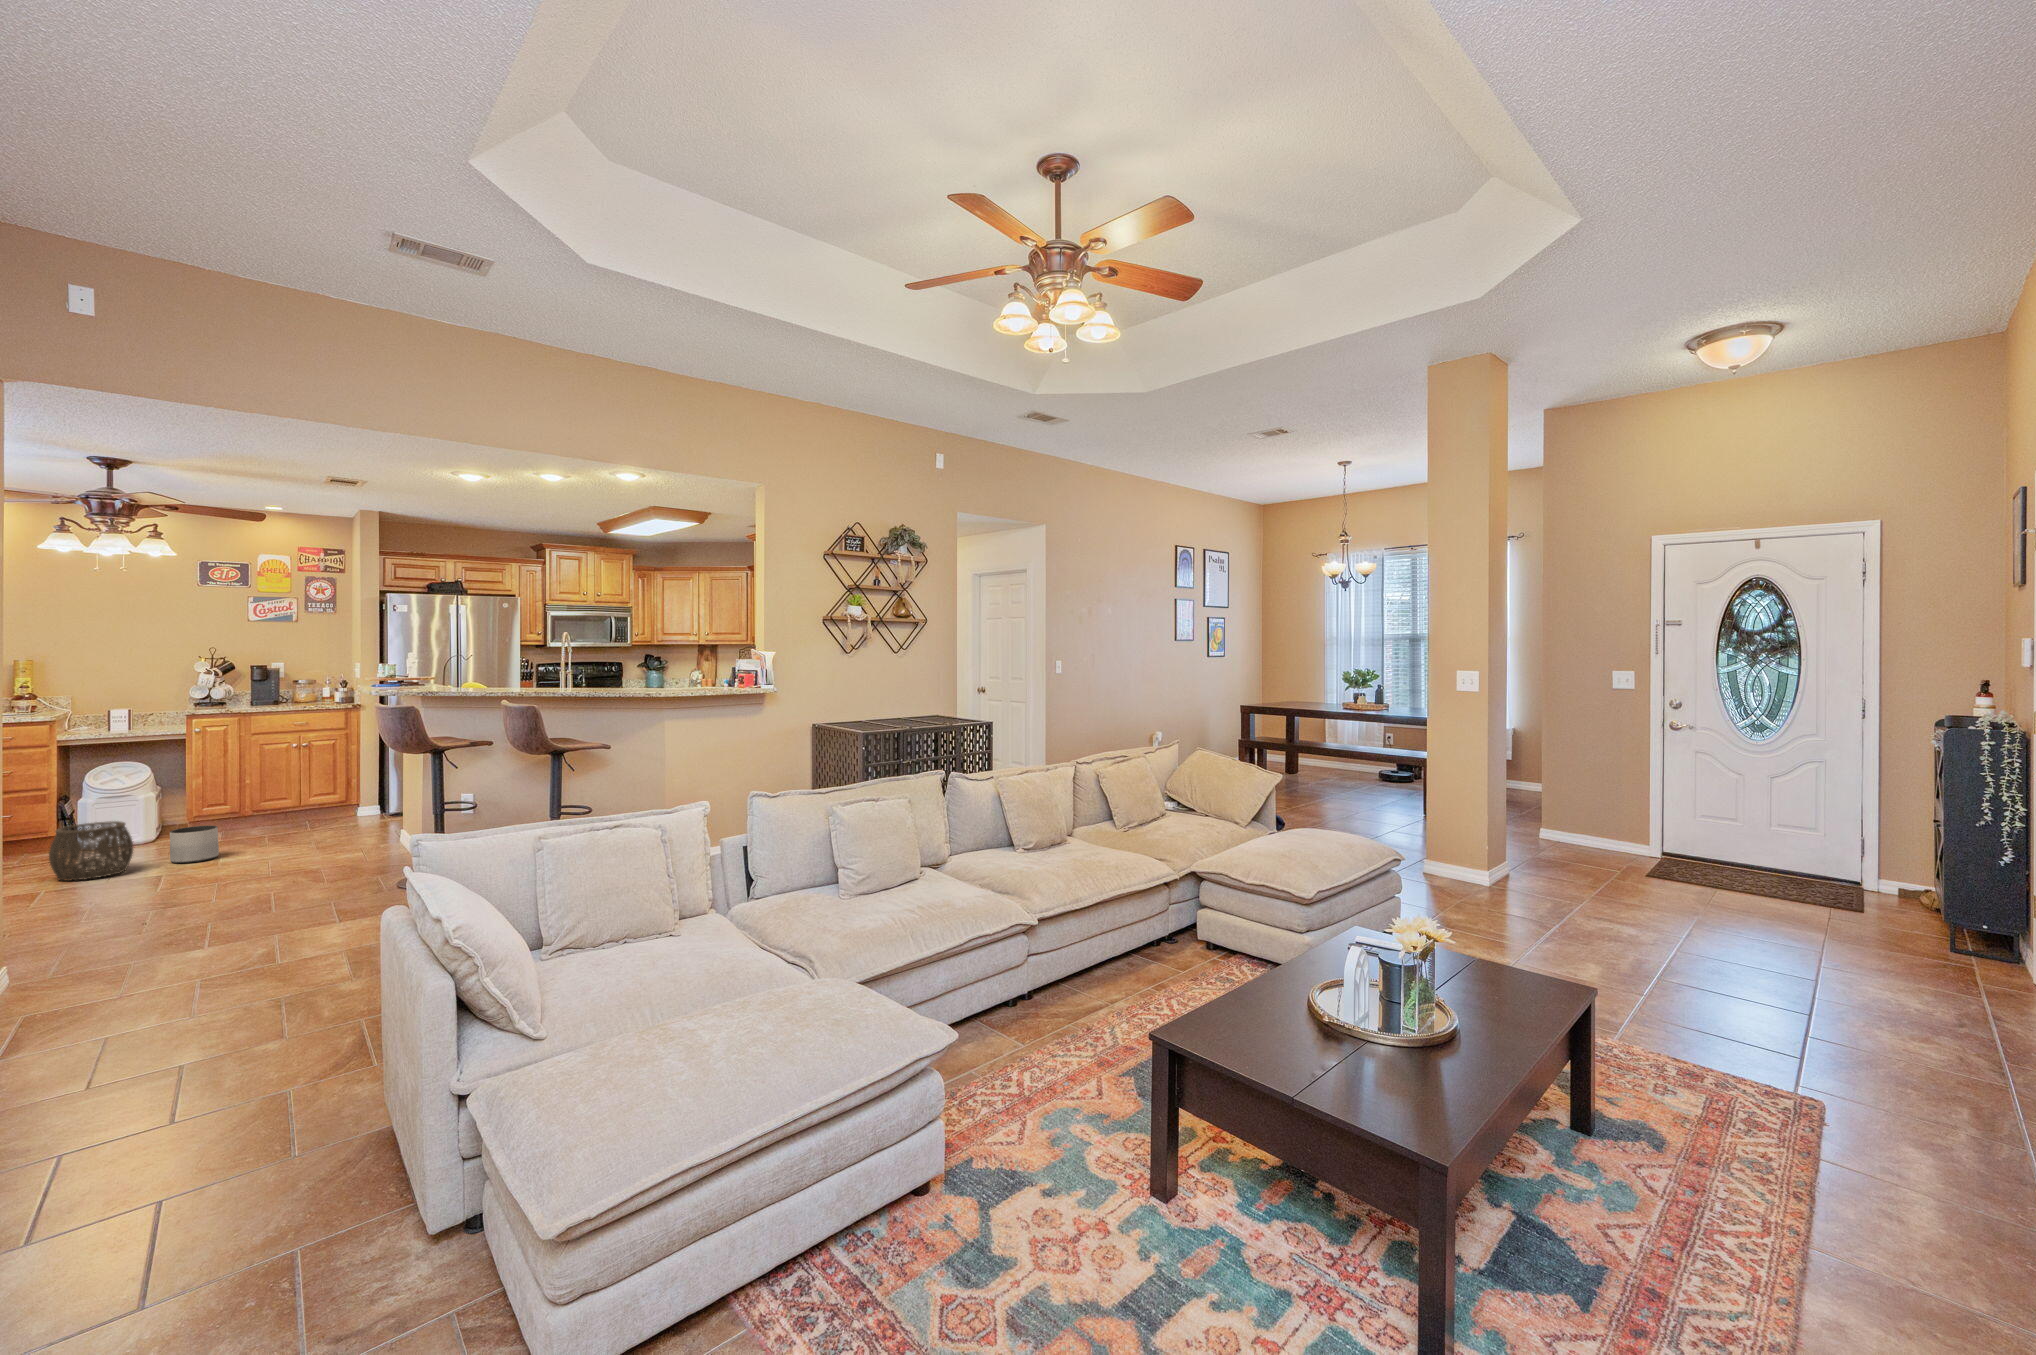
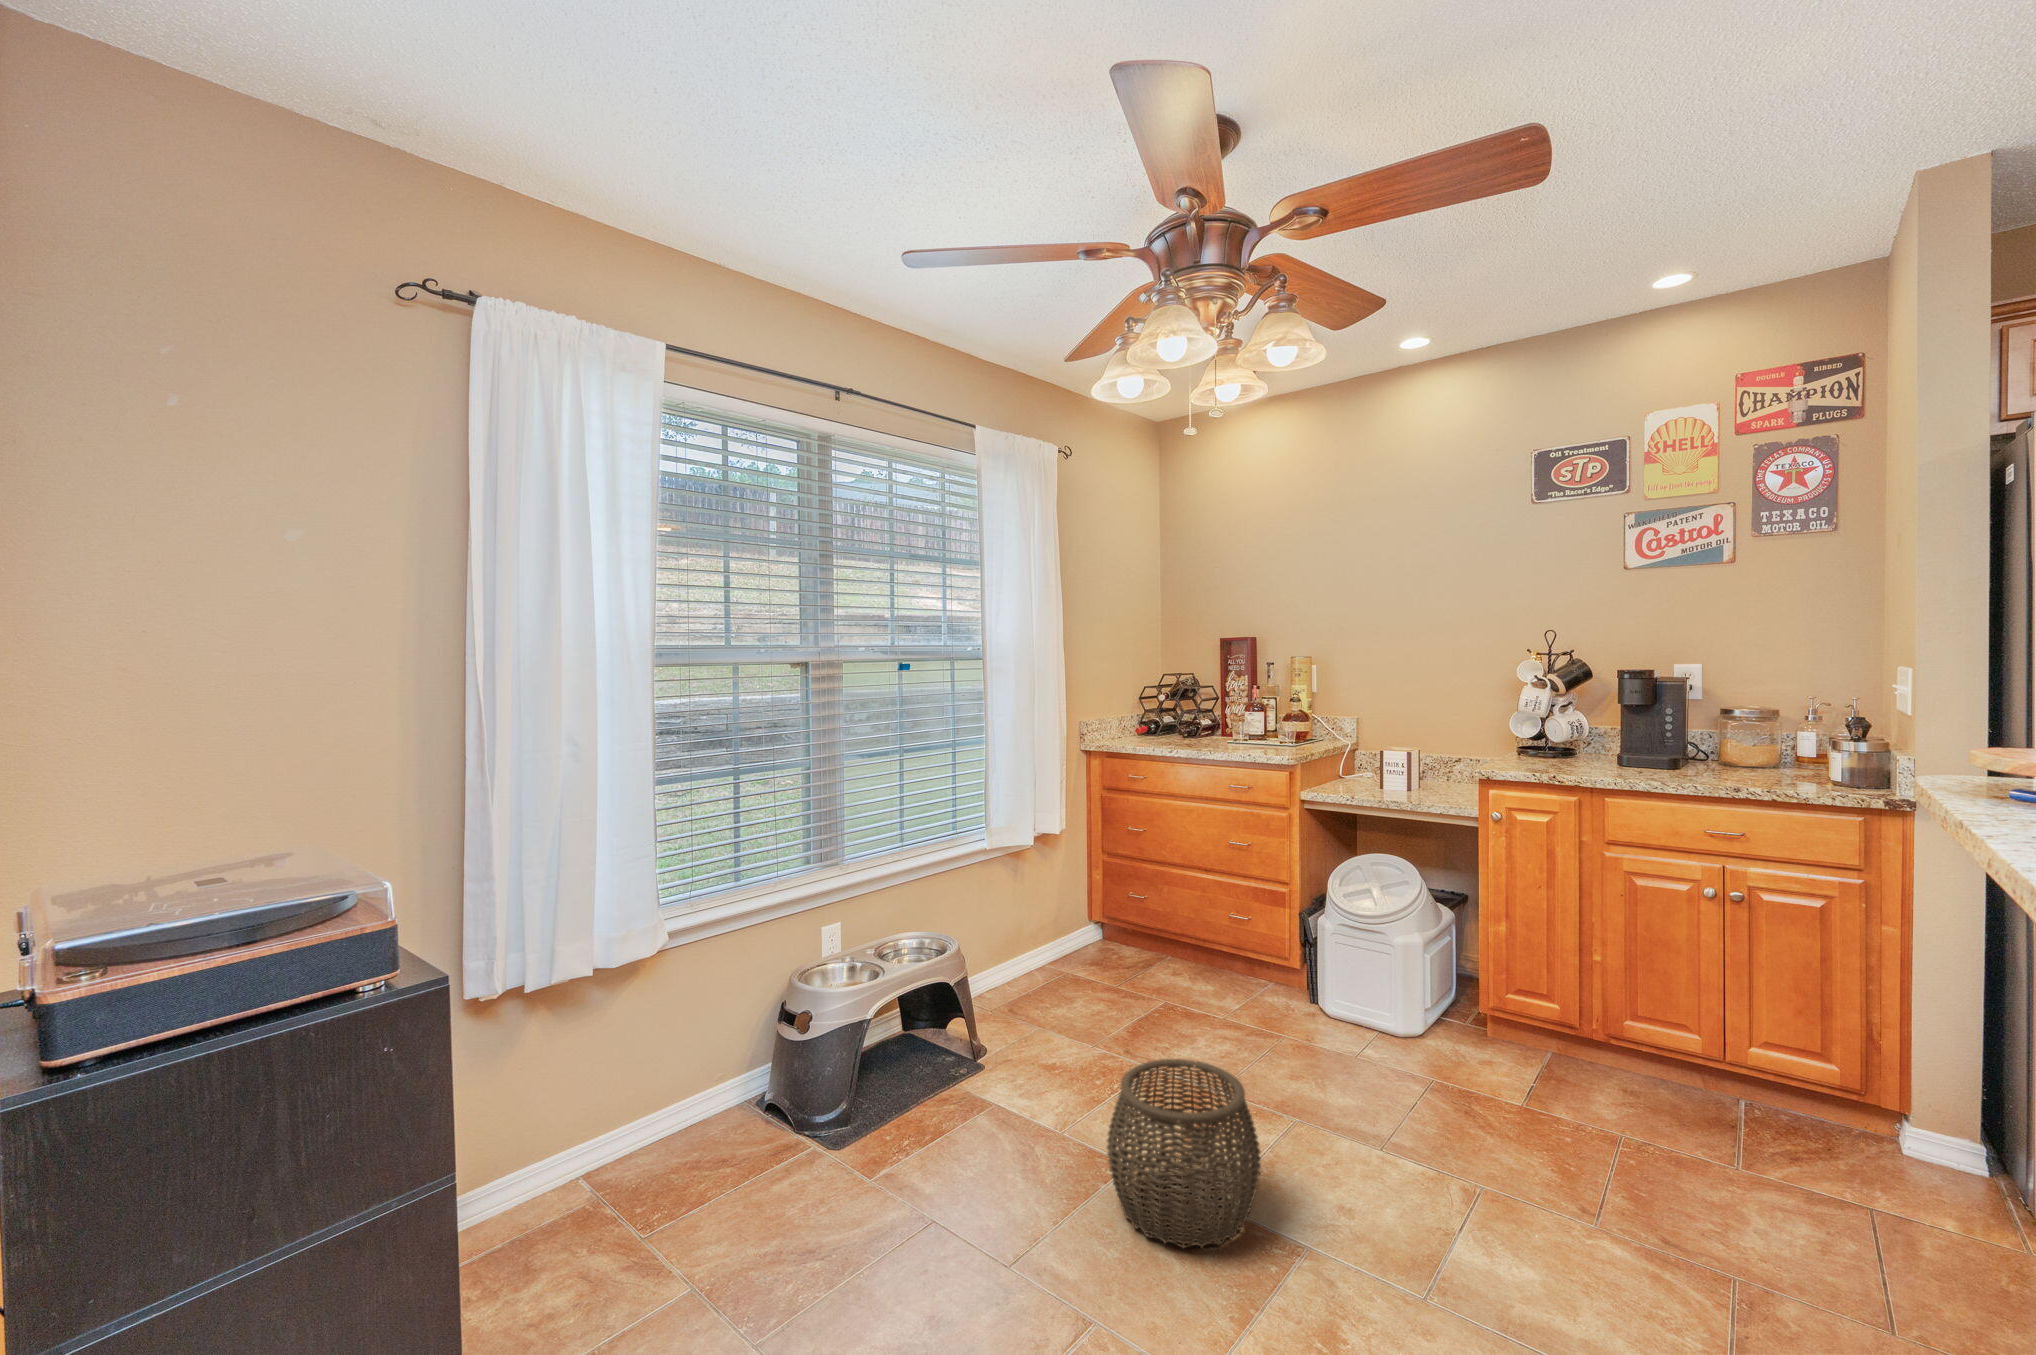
planter: present [170,826,219,863] -> none [1342,1136,1455,1285]

